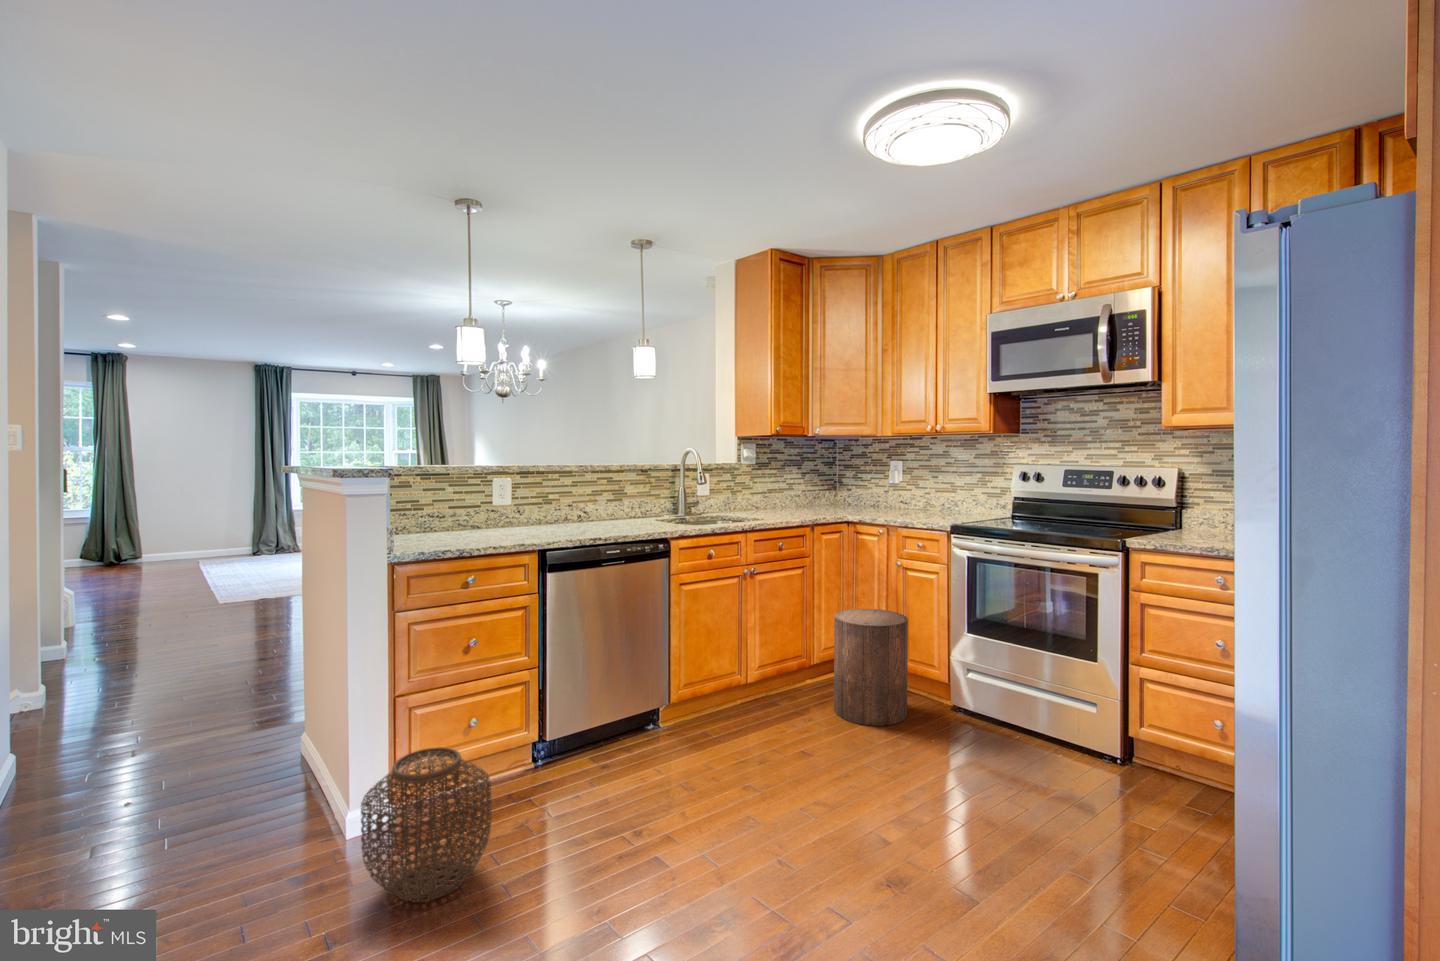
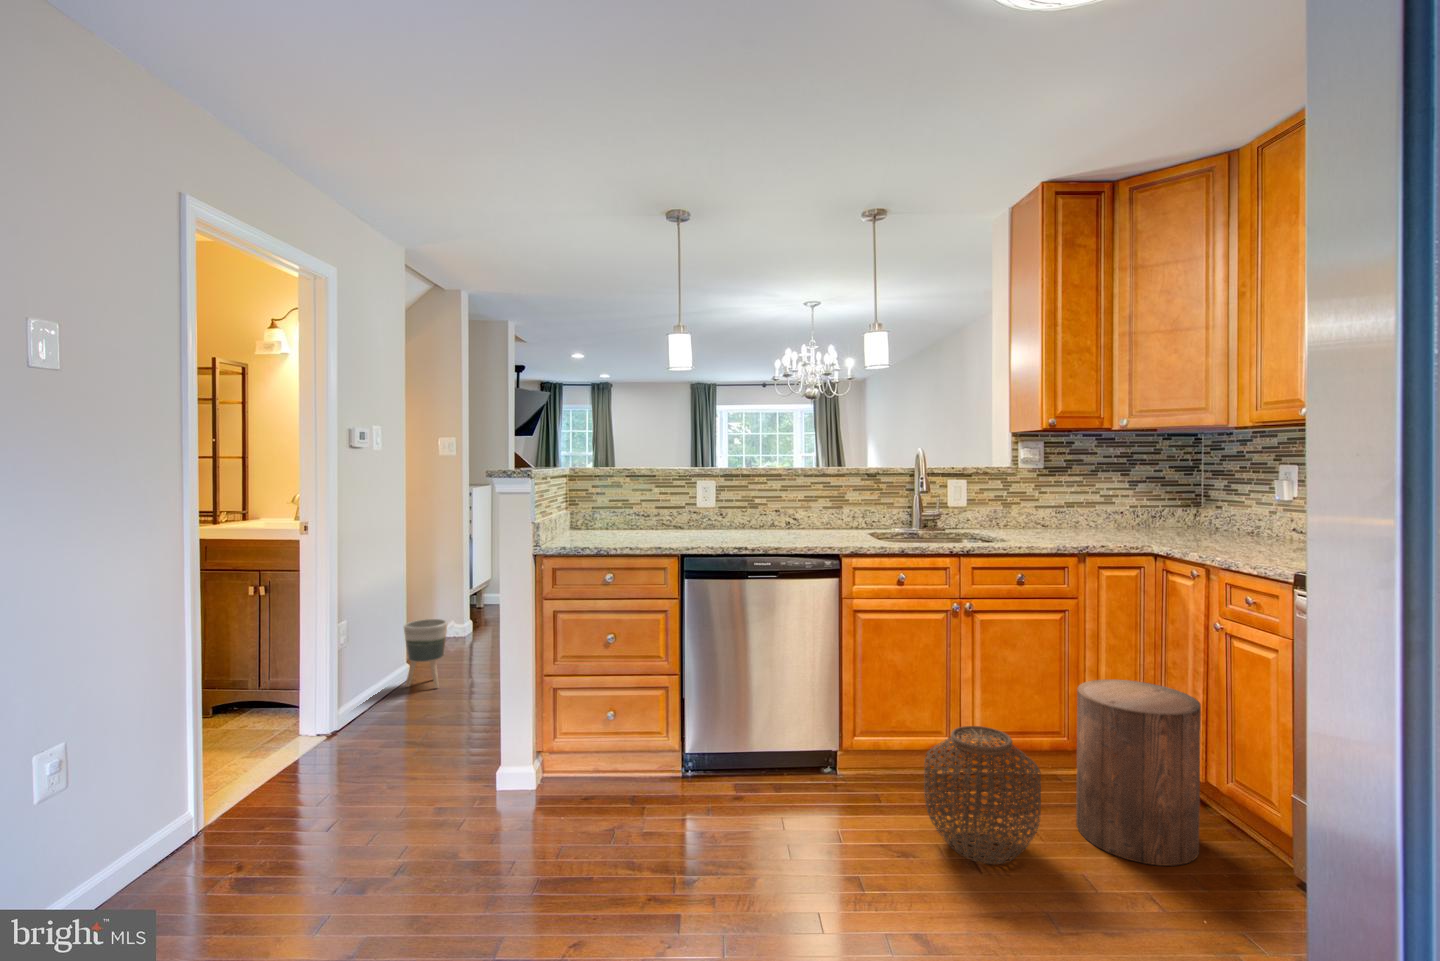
planter: none [10,678,92,786] -> present [404,619,447,688]
woven basket: present [361,747,491,901] -> present [924,726,1041,864]

